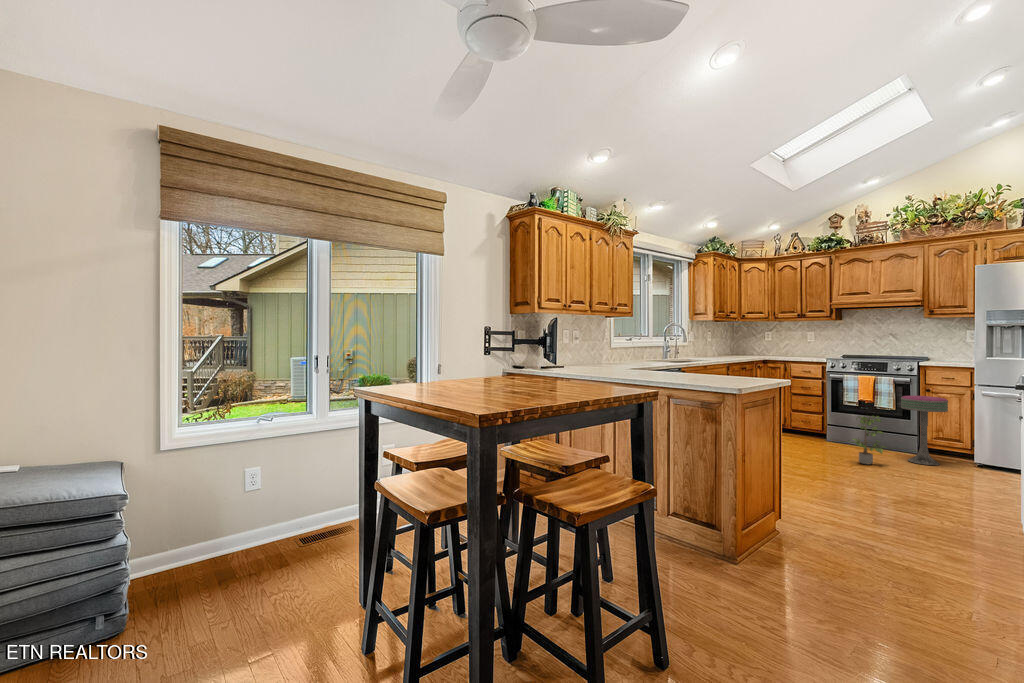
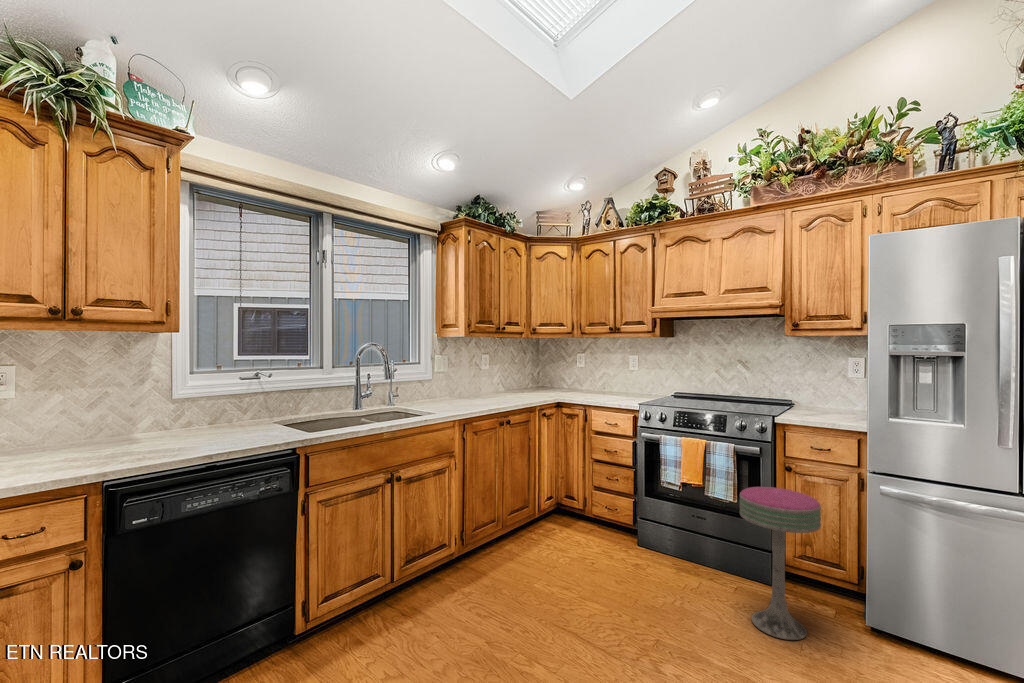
potted plant: present [853,416,885,464] -> none [646,537,712,645]

